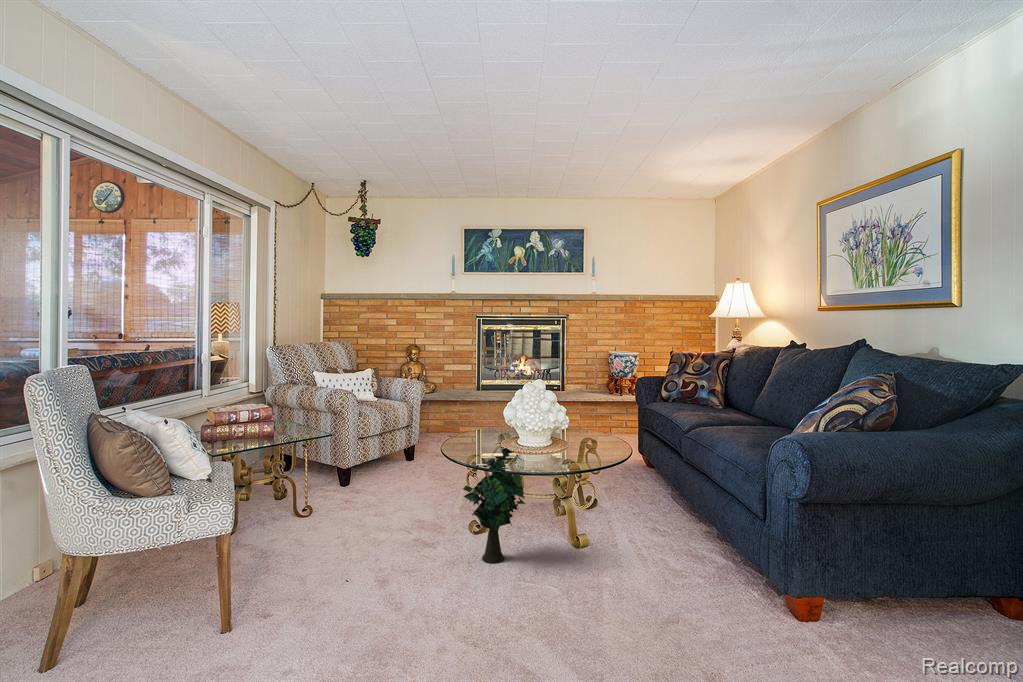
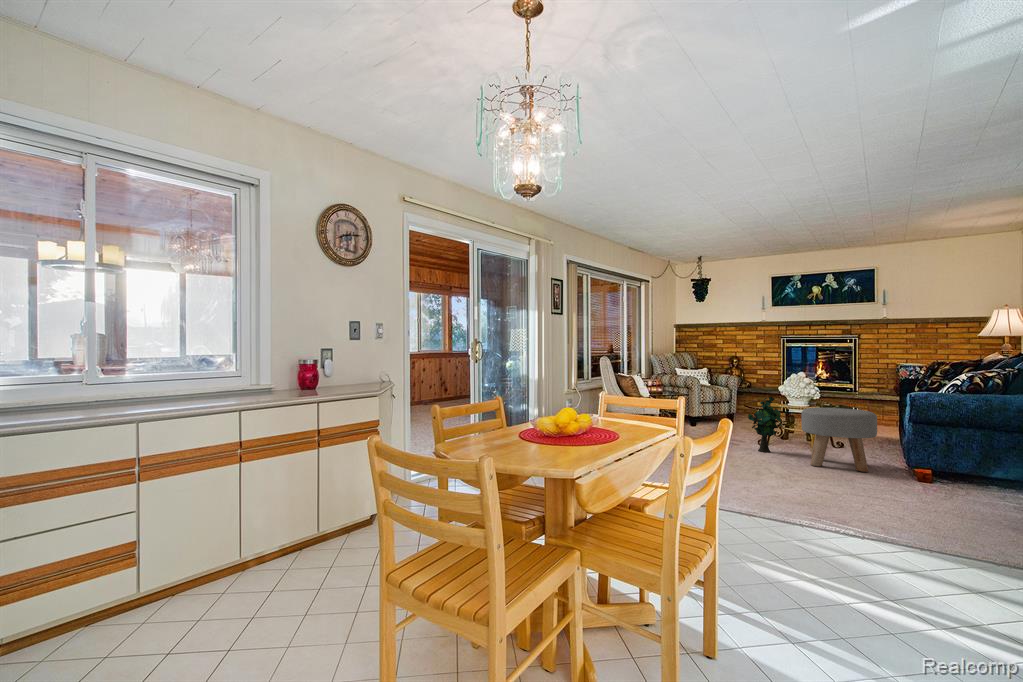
ottoman: none [569,464,693,604] -> present [802,408,877,472]

